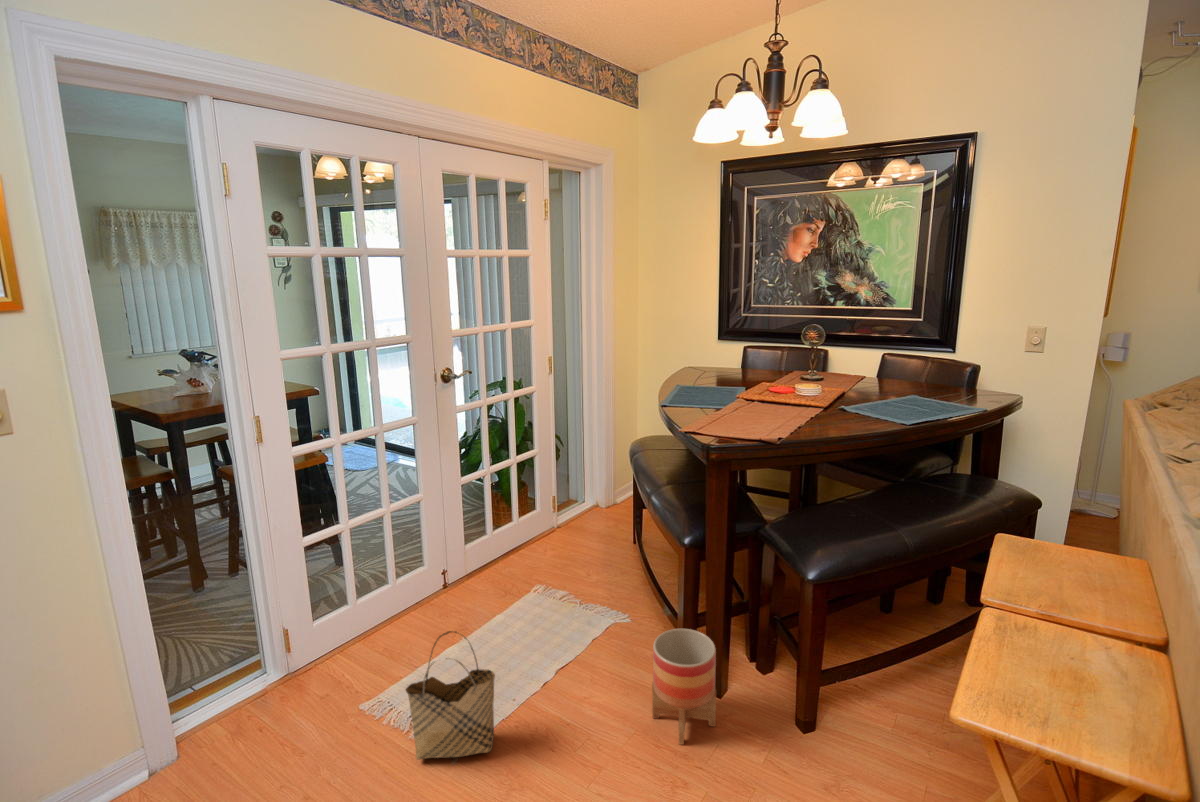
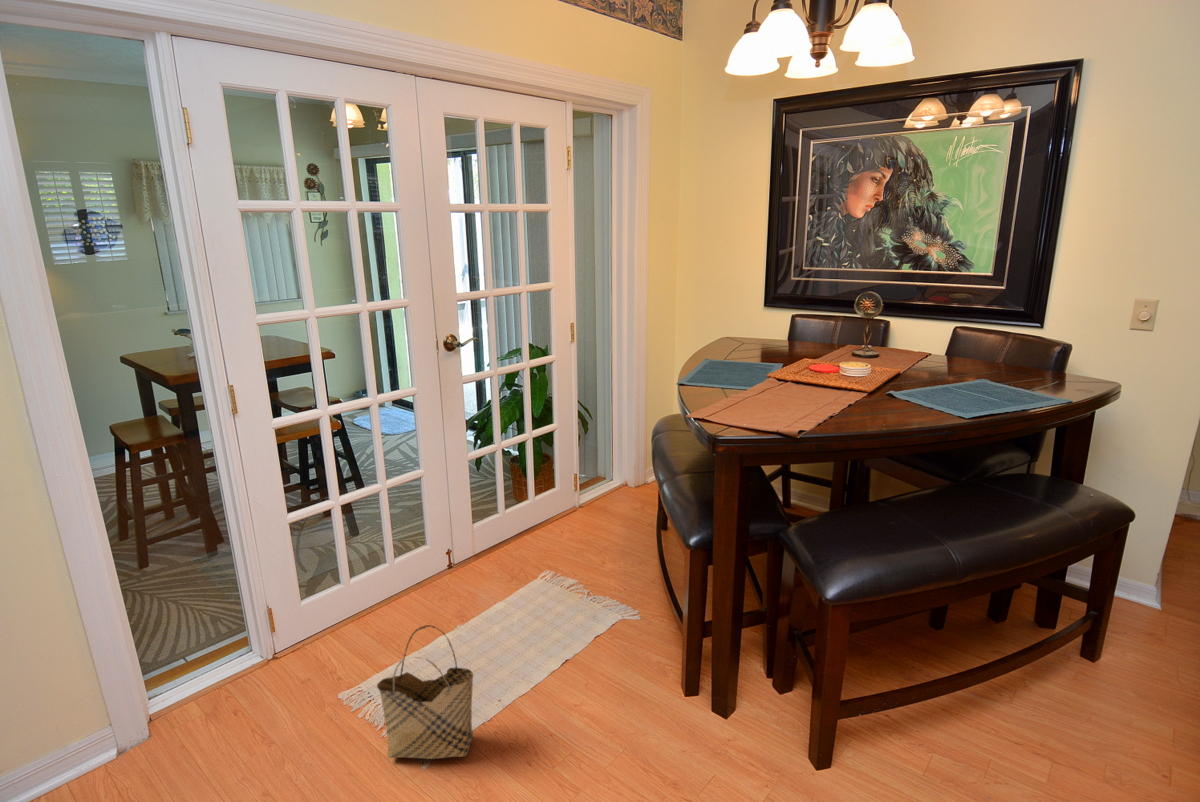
planter: present [652,629,716,745] -> none [648,638,719,767]

